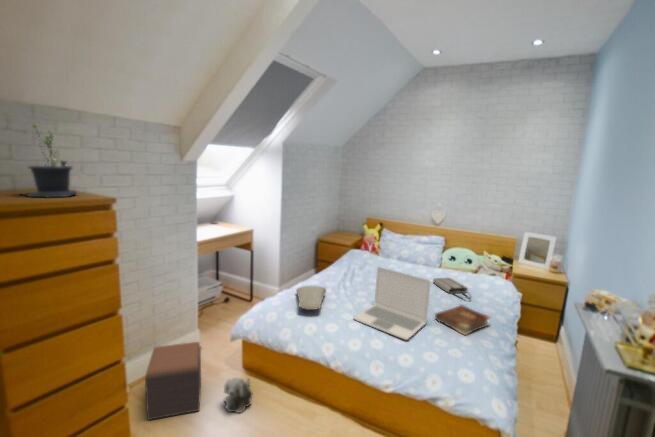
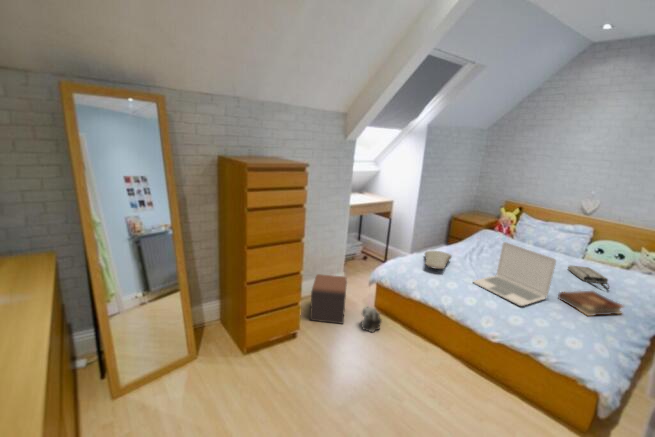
potted plant: present [28,124,77,198] -> none [256,117,287,163]

